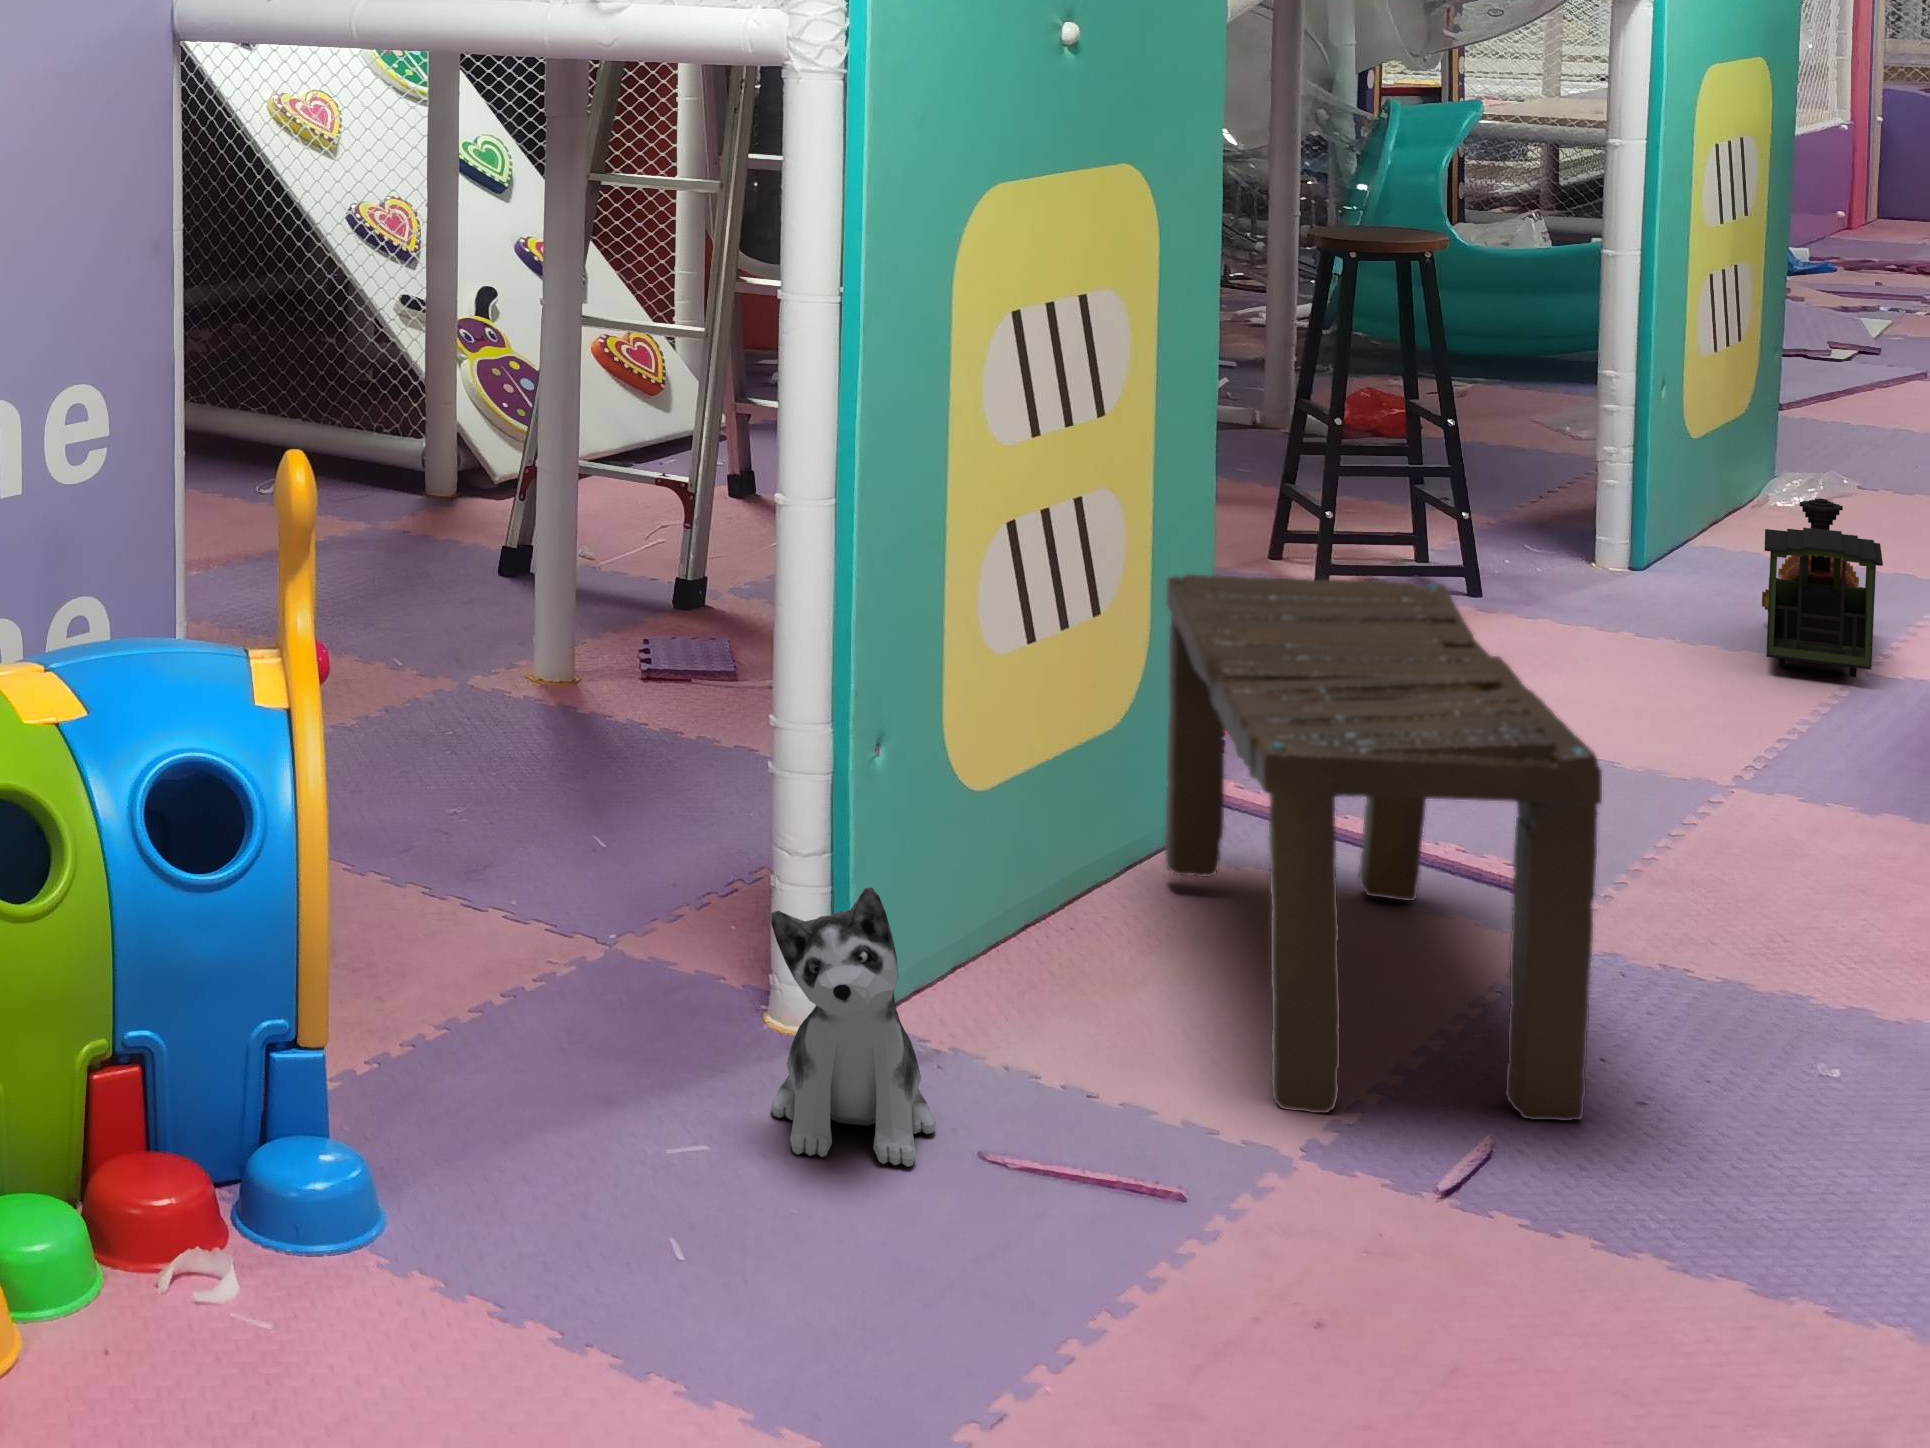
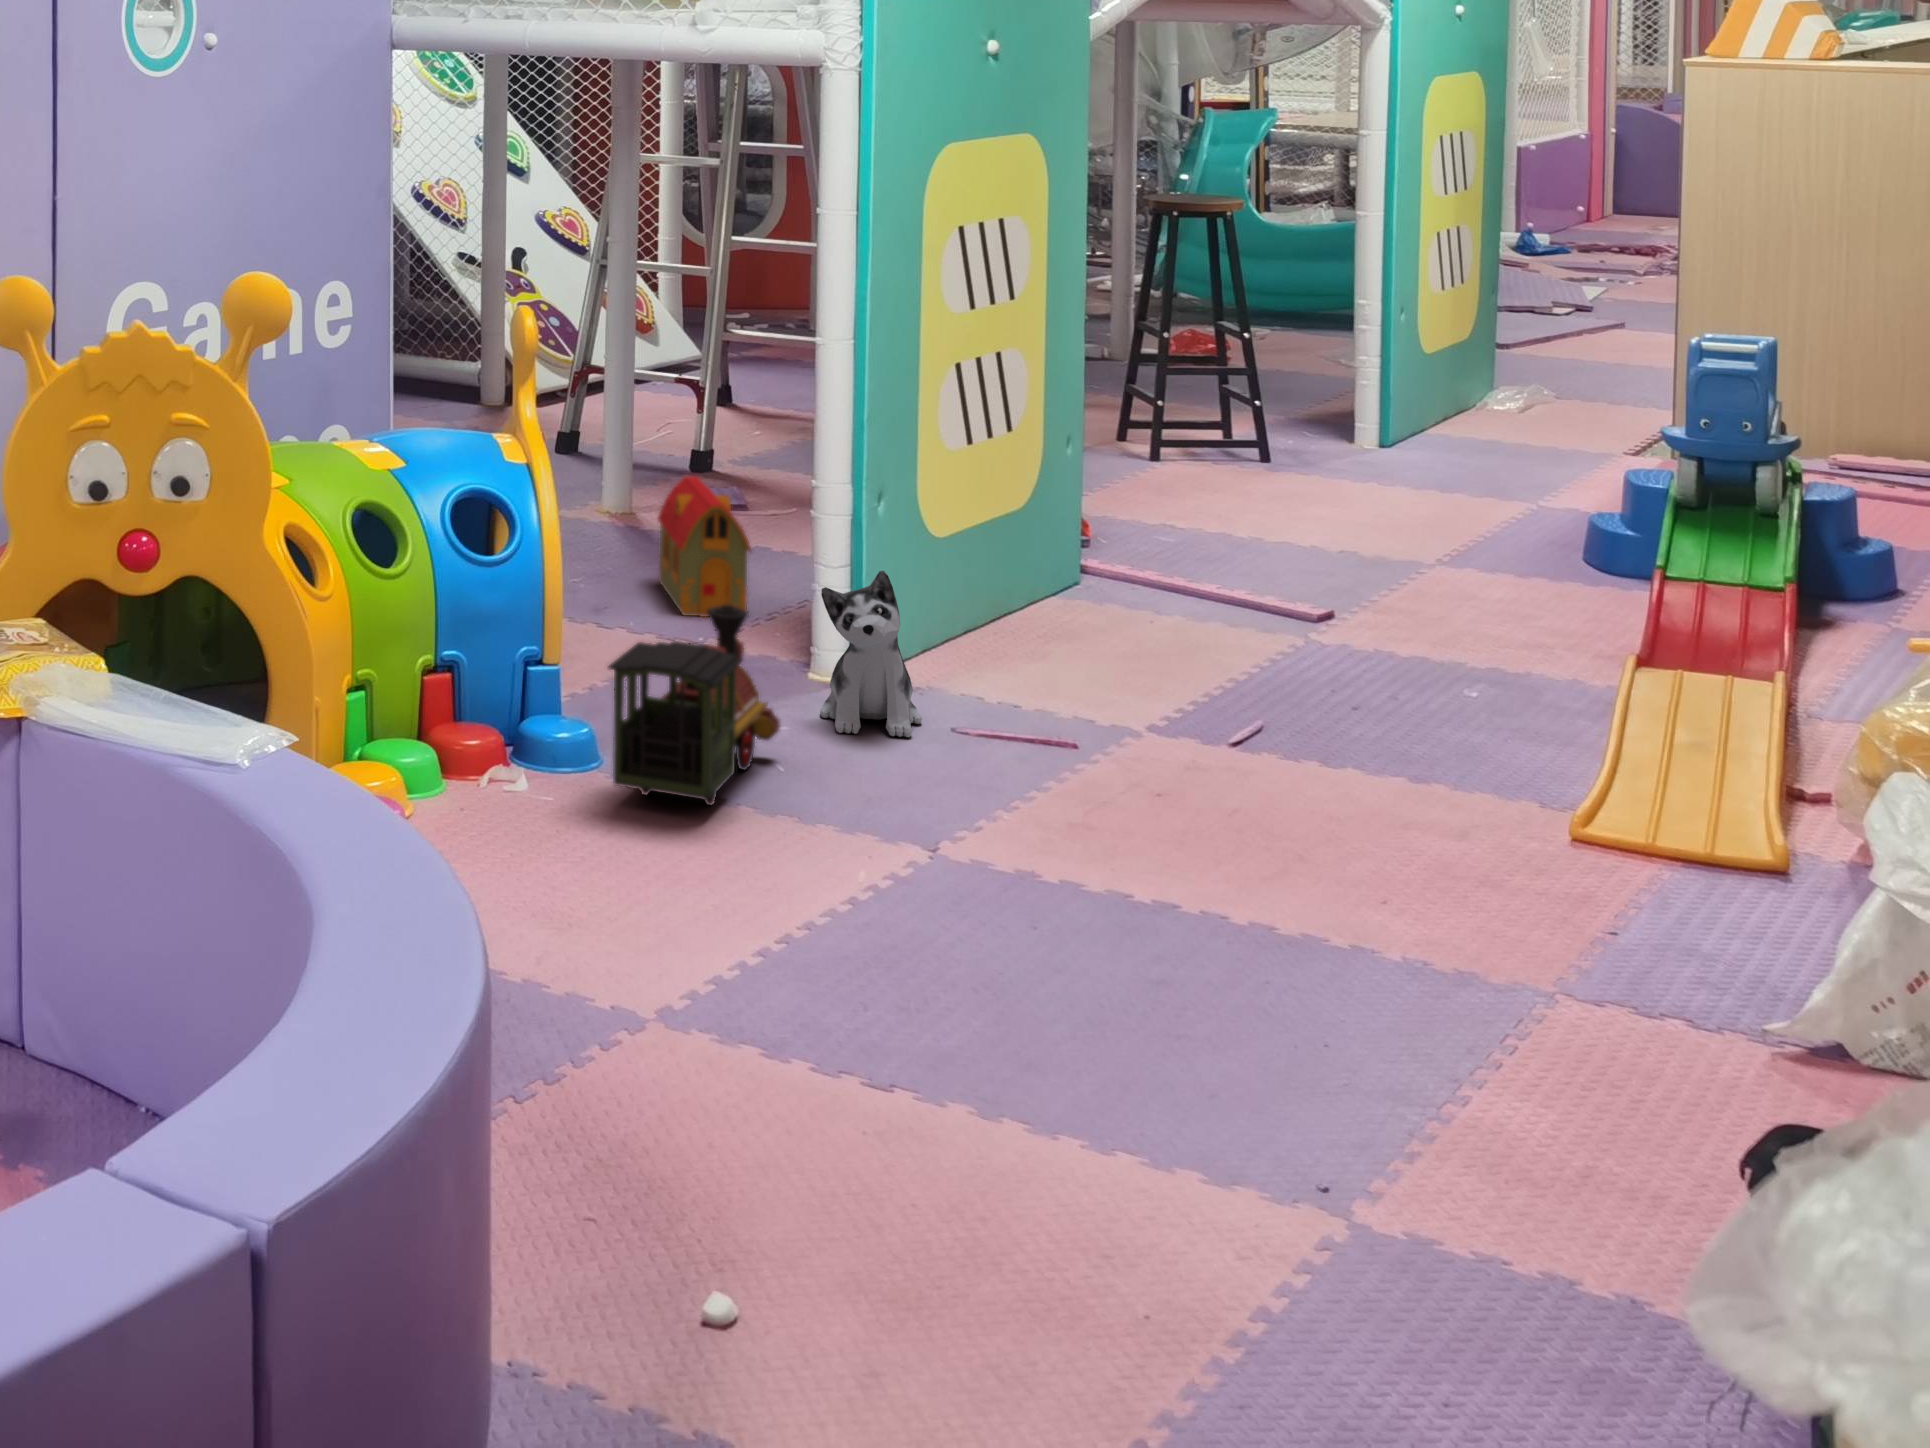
toy train: present [1762,498,1883,677] -> present [608,604,780,805]
bench: present [1165,575,1602,1121] -> none [1054,407,1323,716]
toy house: none [574,663,702,889] -> present [658,476,751,617]

